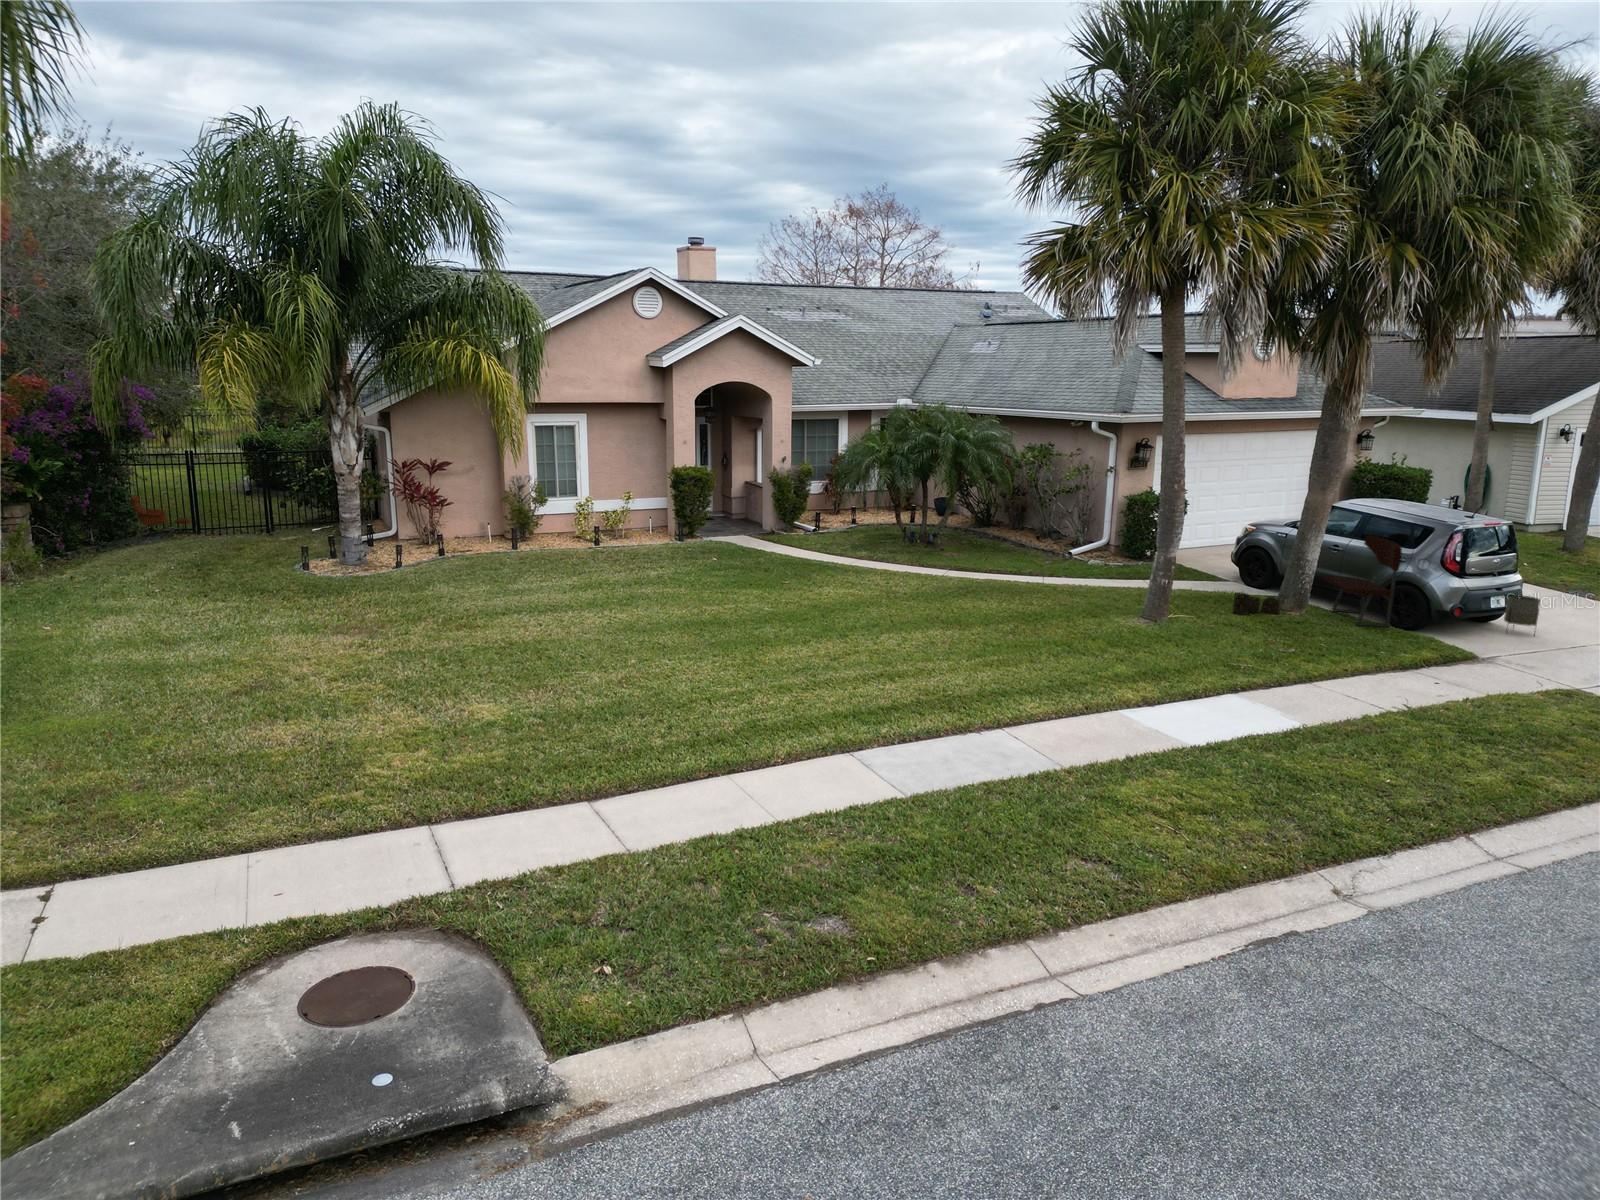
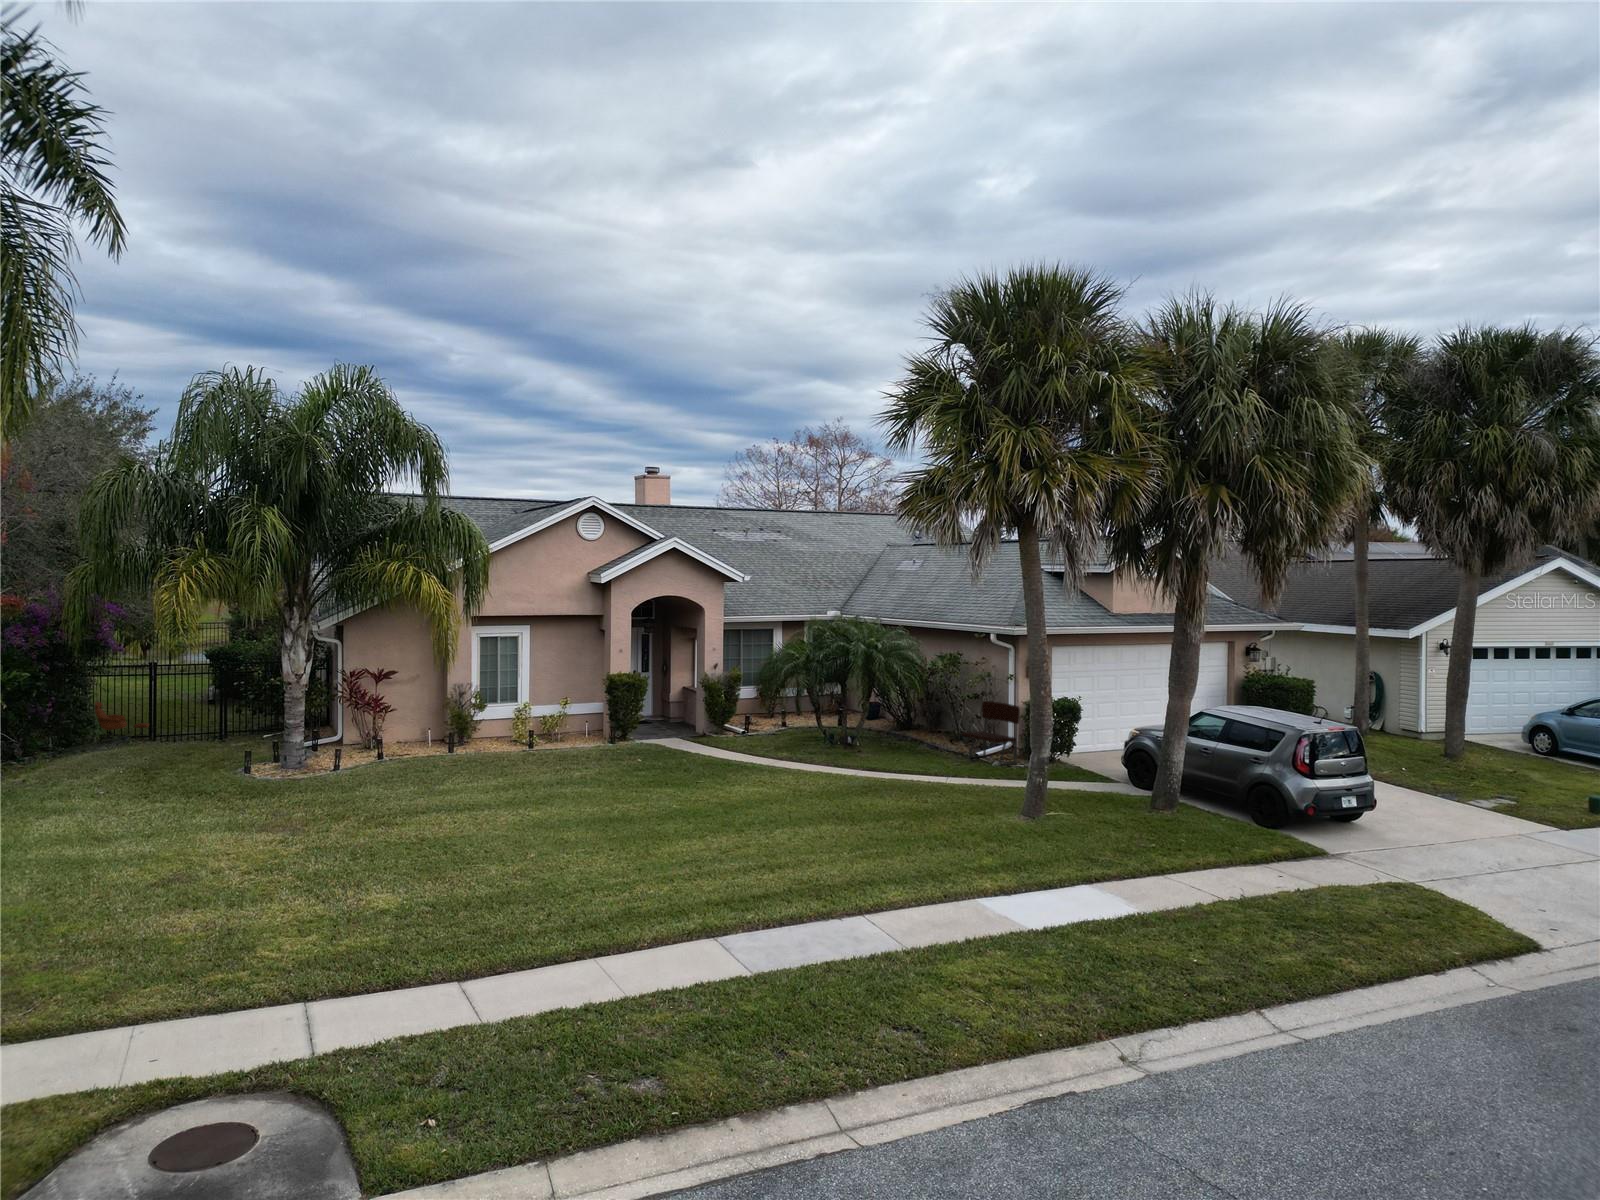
bench: present [1324,536,1402,627] -> present [962,701,1020,765]
woven basket: present [1233,592,1280,615] -> none [1108,789,1152,812]
planter: present [1504,595,1540,626] -> none [1351,793,1380,831]

